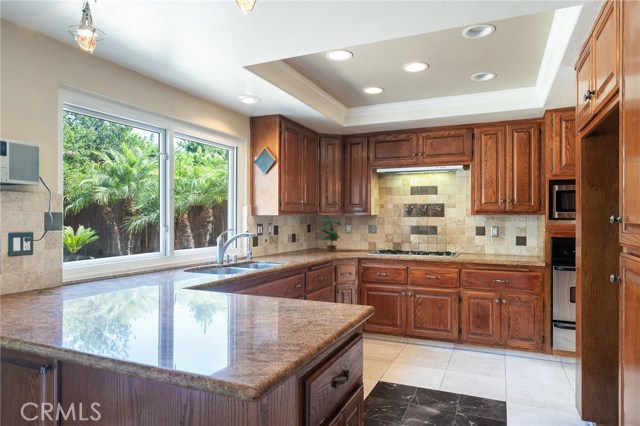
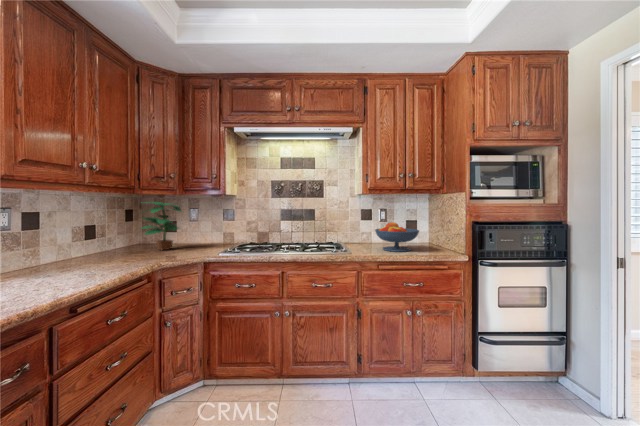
fruit bowl: none [480,237,516,259] -> present [375,222,419,252]

